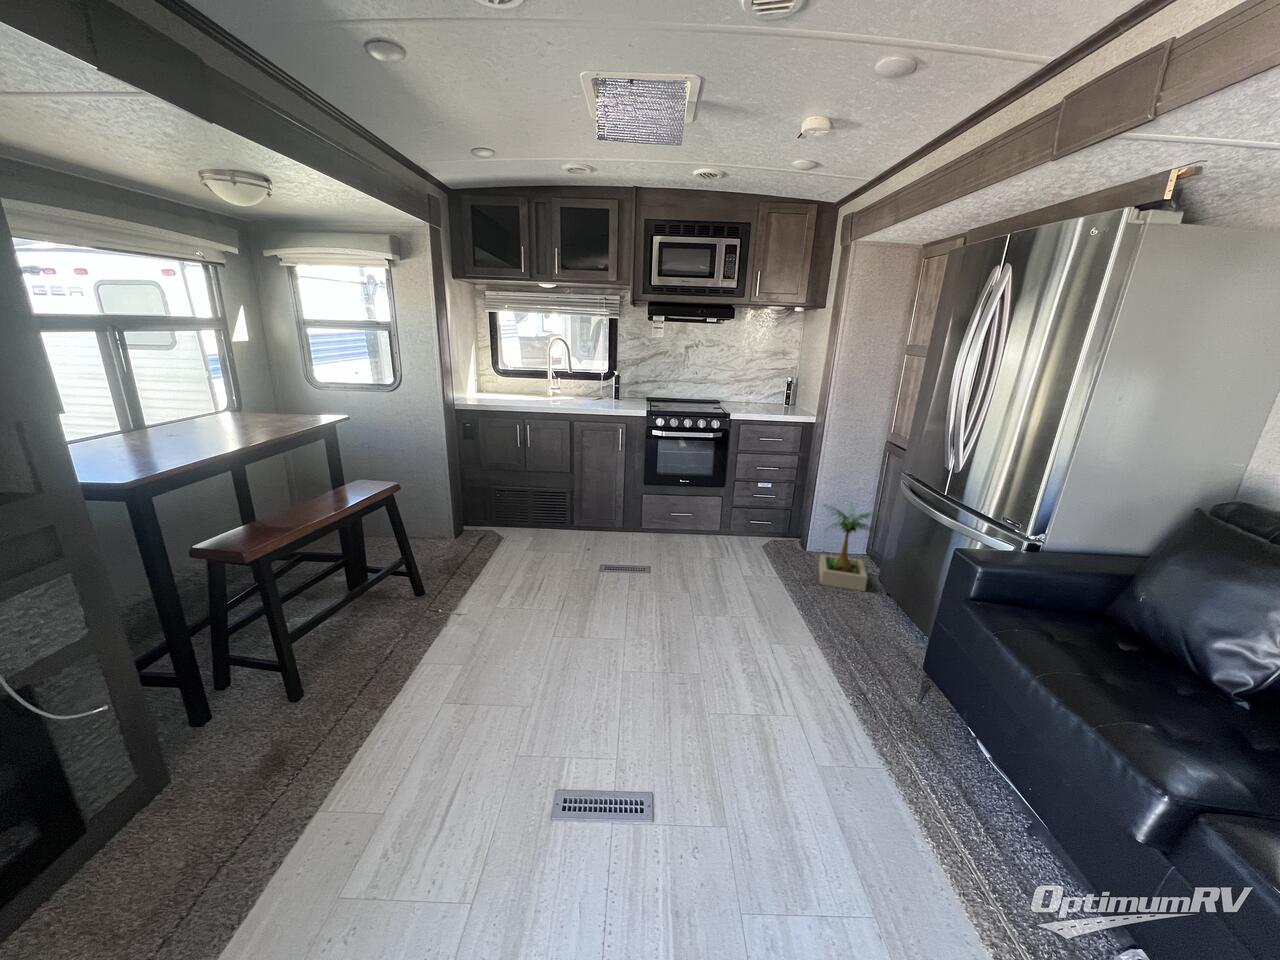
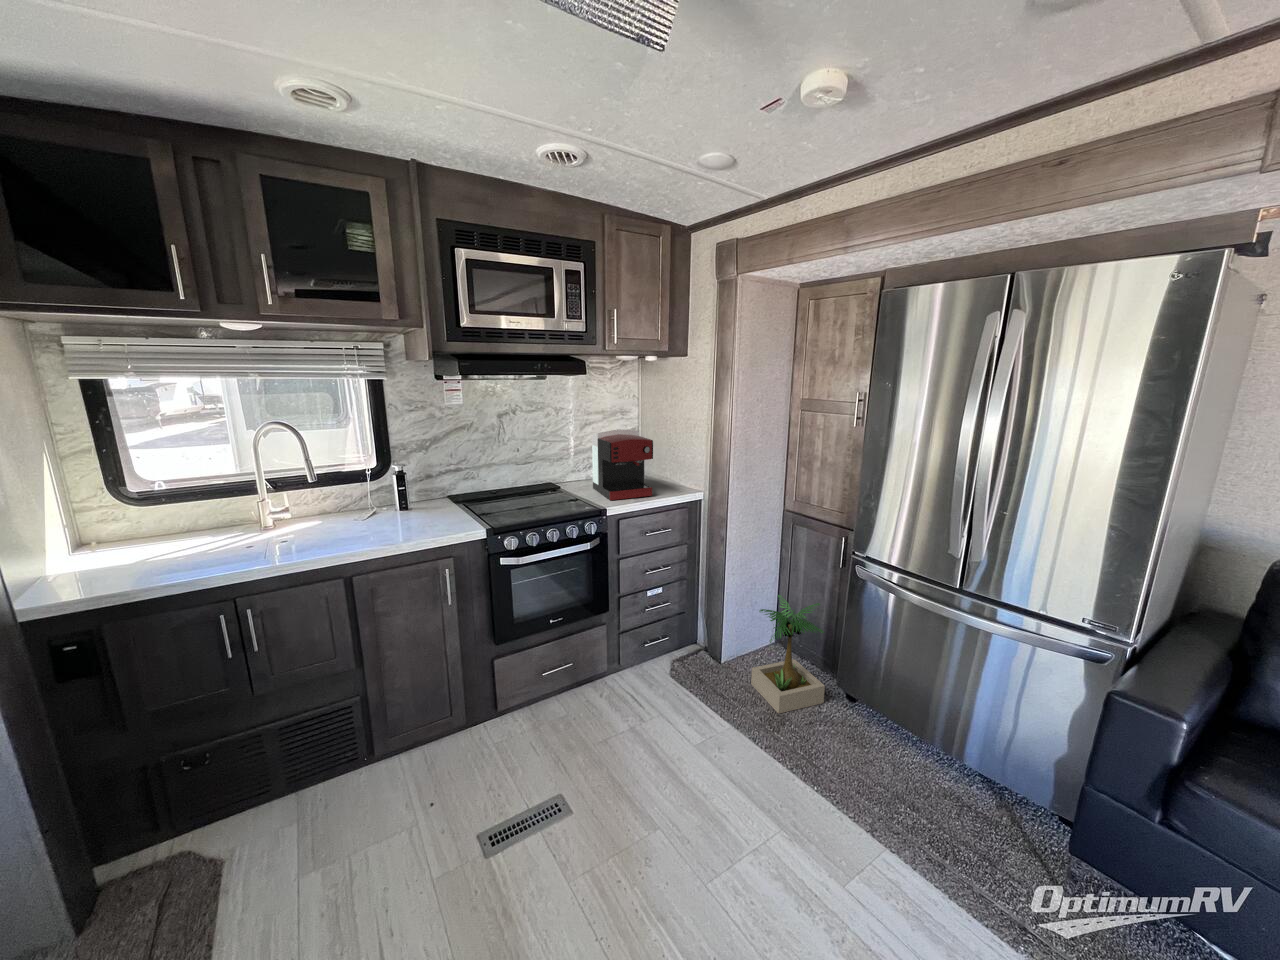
coffee maker: none [741,363,781,414] -> present [592,429,653,500]

